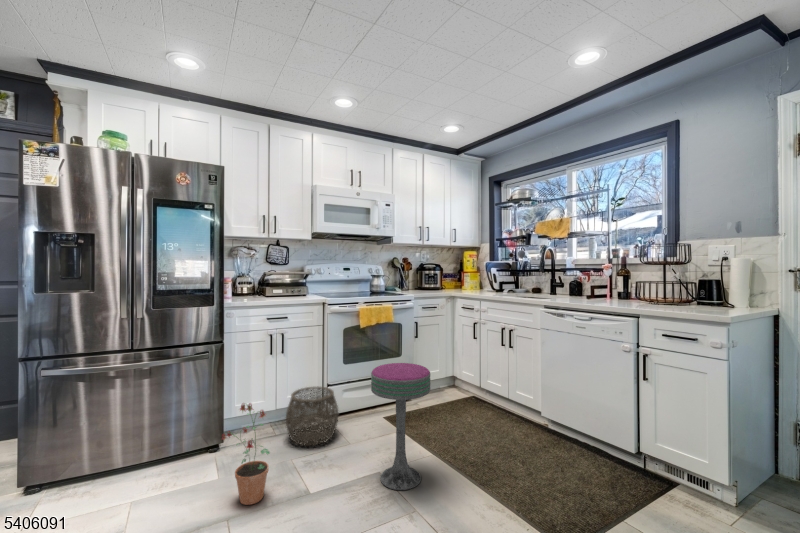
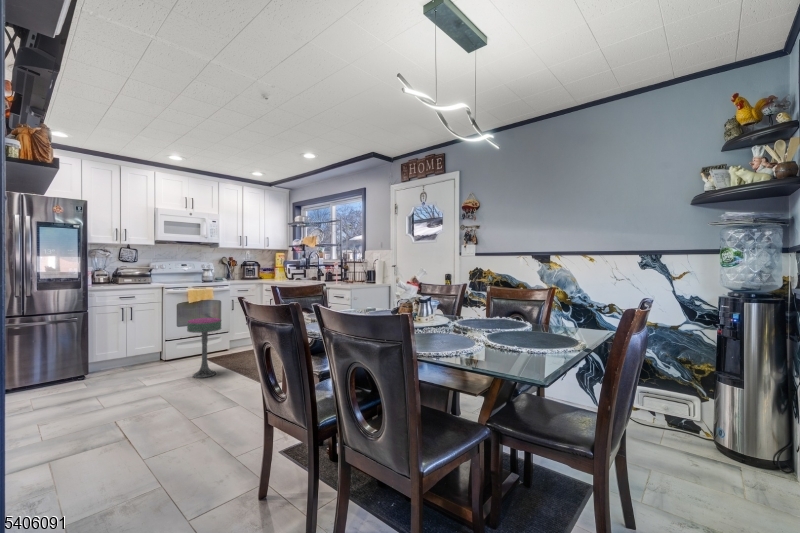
woven basket: present [286,386,338,446] -> none [135,338,172,370]
potted plant: present [222,403,270,505] -> none [96,339,128,389]

